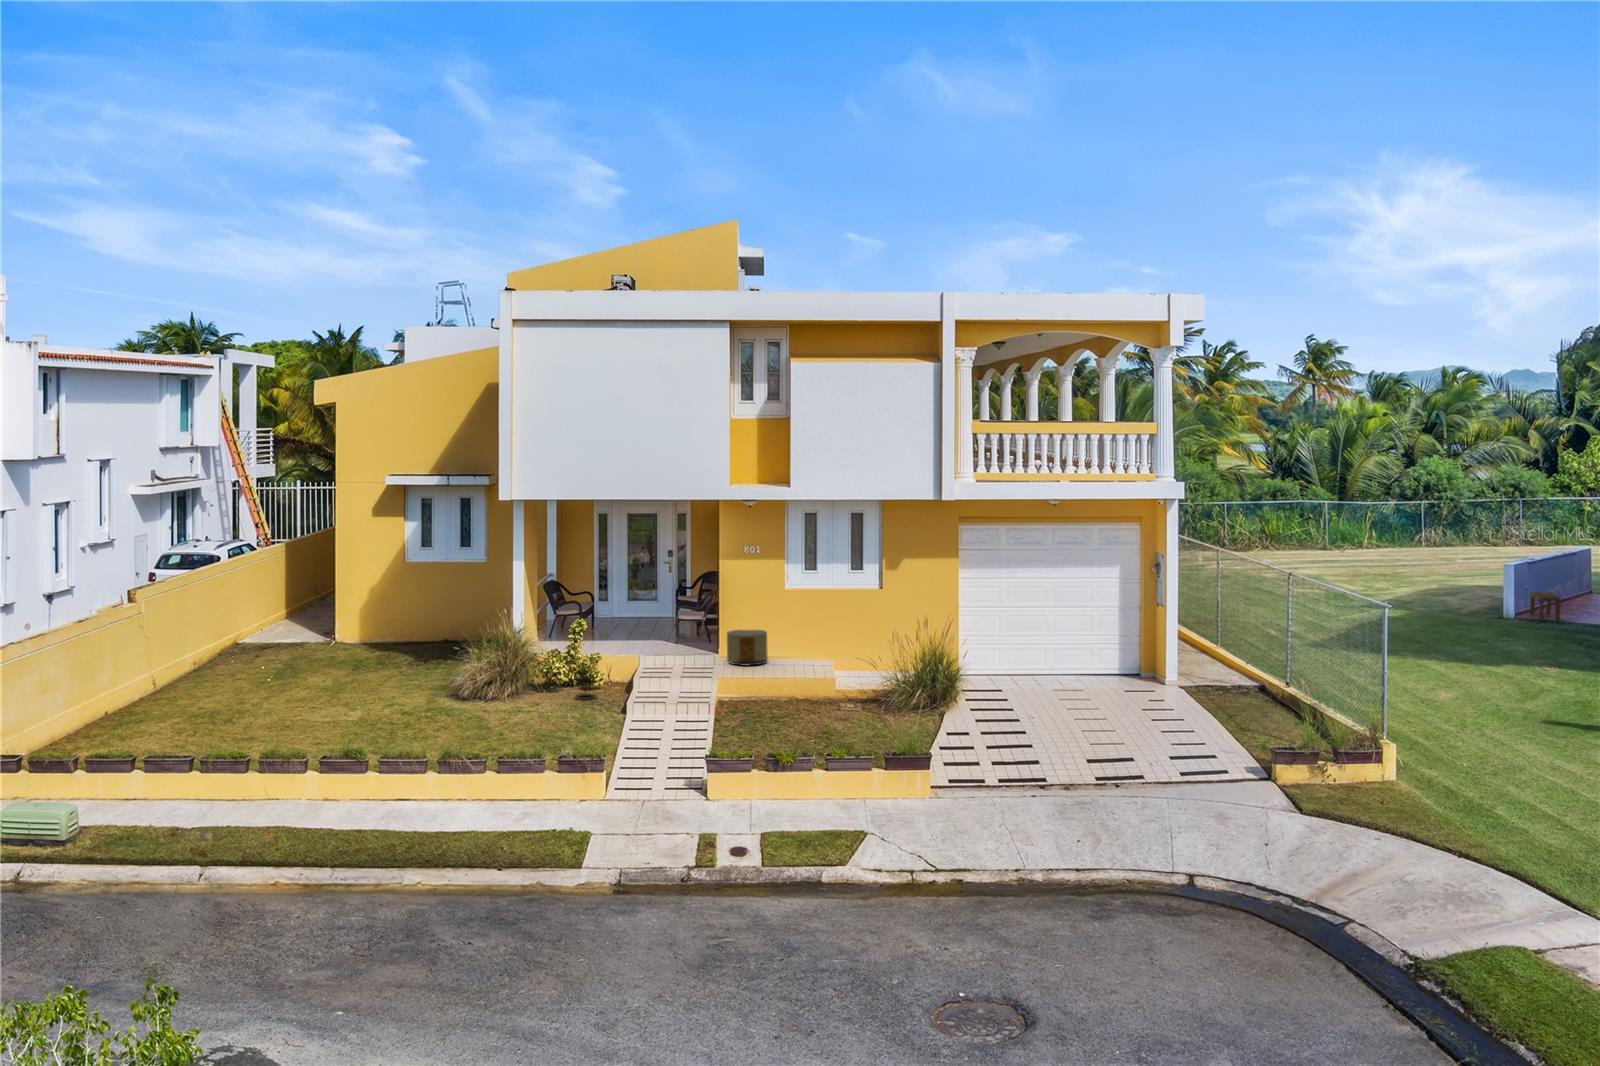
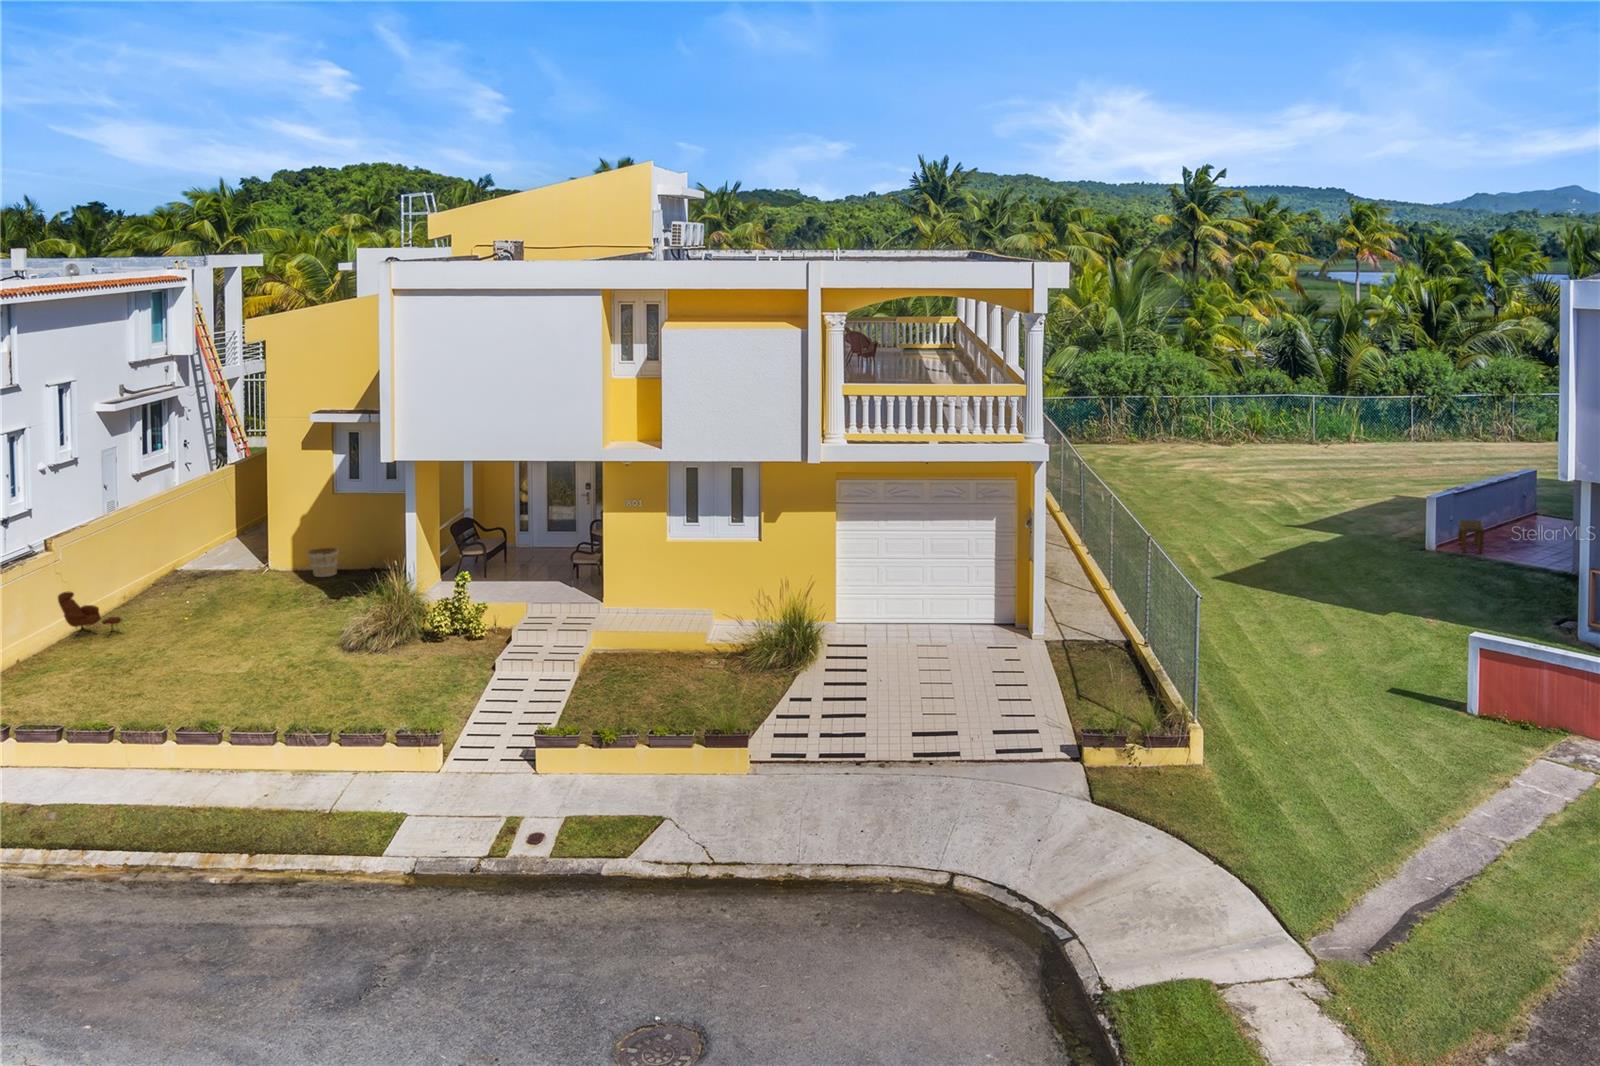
wooden bucket: none [374,611,407,642] -> present [307,548,339,577]
side table: present [727,630,768,666] -> none [607,580,647,618]
lounge chair: none [133,641,202,690] -> present [58,592,121,635]
potted tree: present [575,663,597,700] -> none [455,613,480,653]

